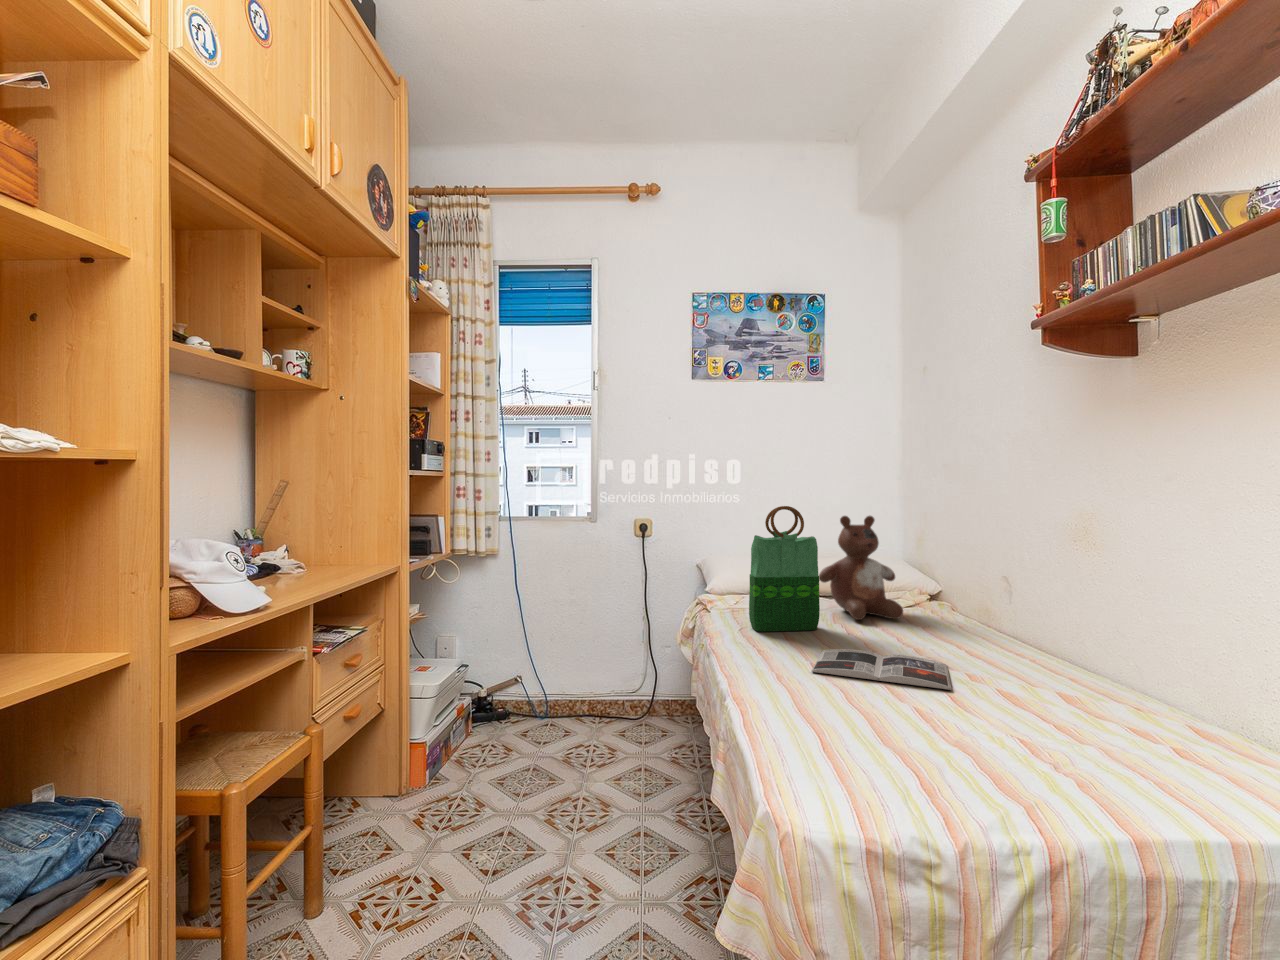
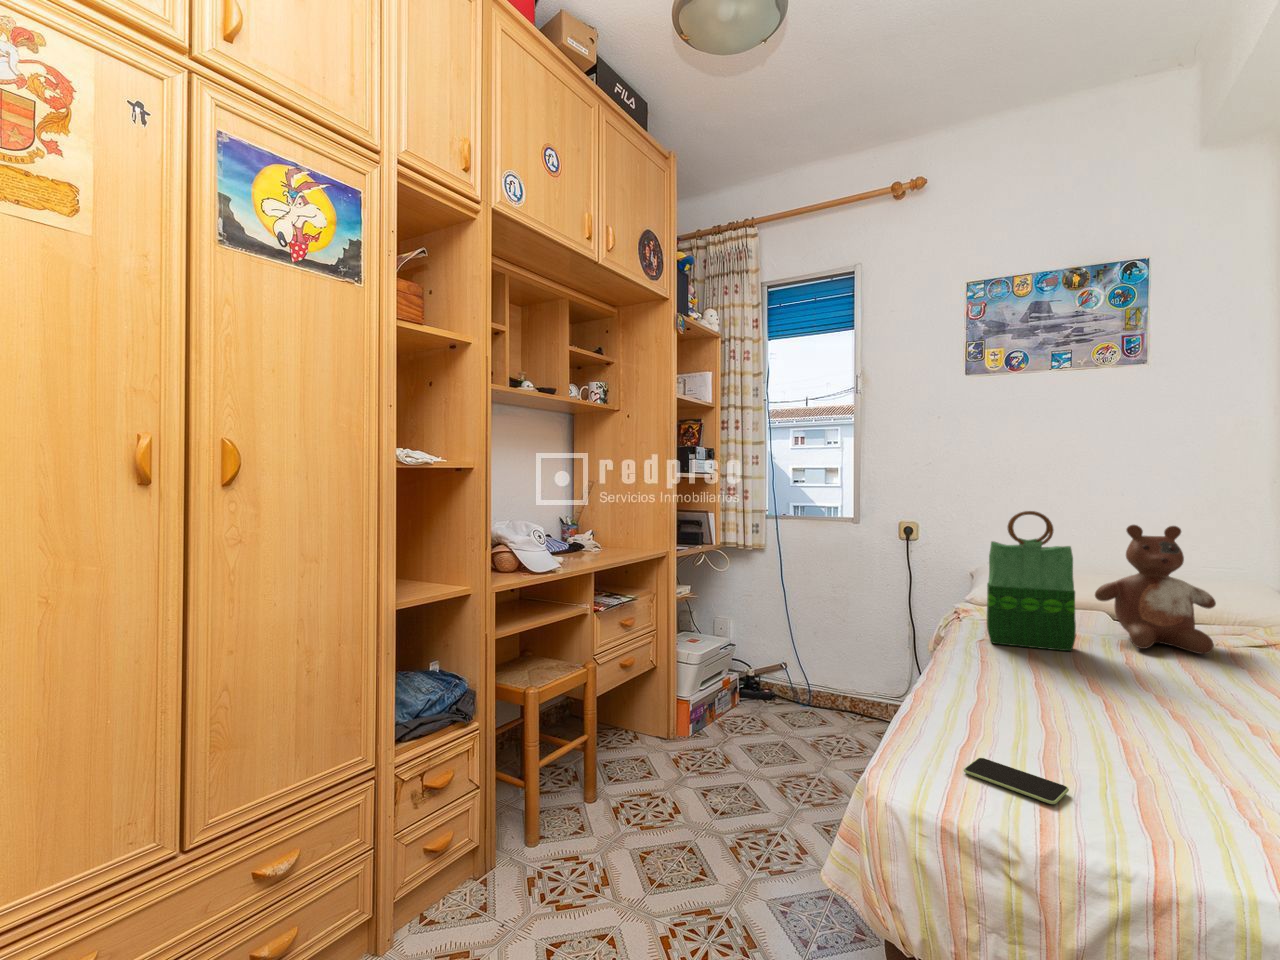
magazine: present [812,649,951,690] -> none [1020,670,1222,732]
smartphone: none [846,757,938,793] -> present [964,758,1069,804]

